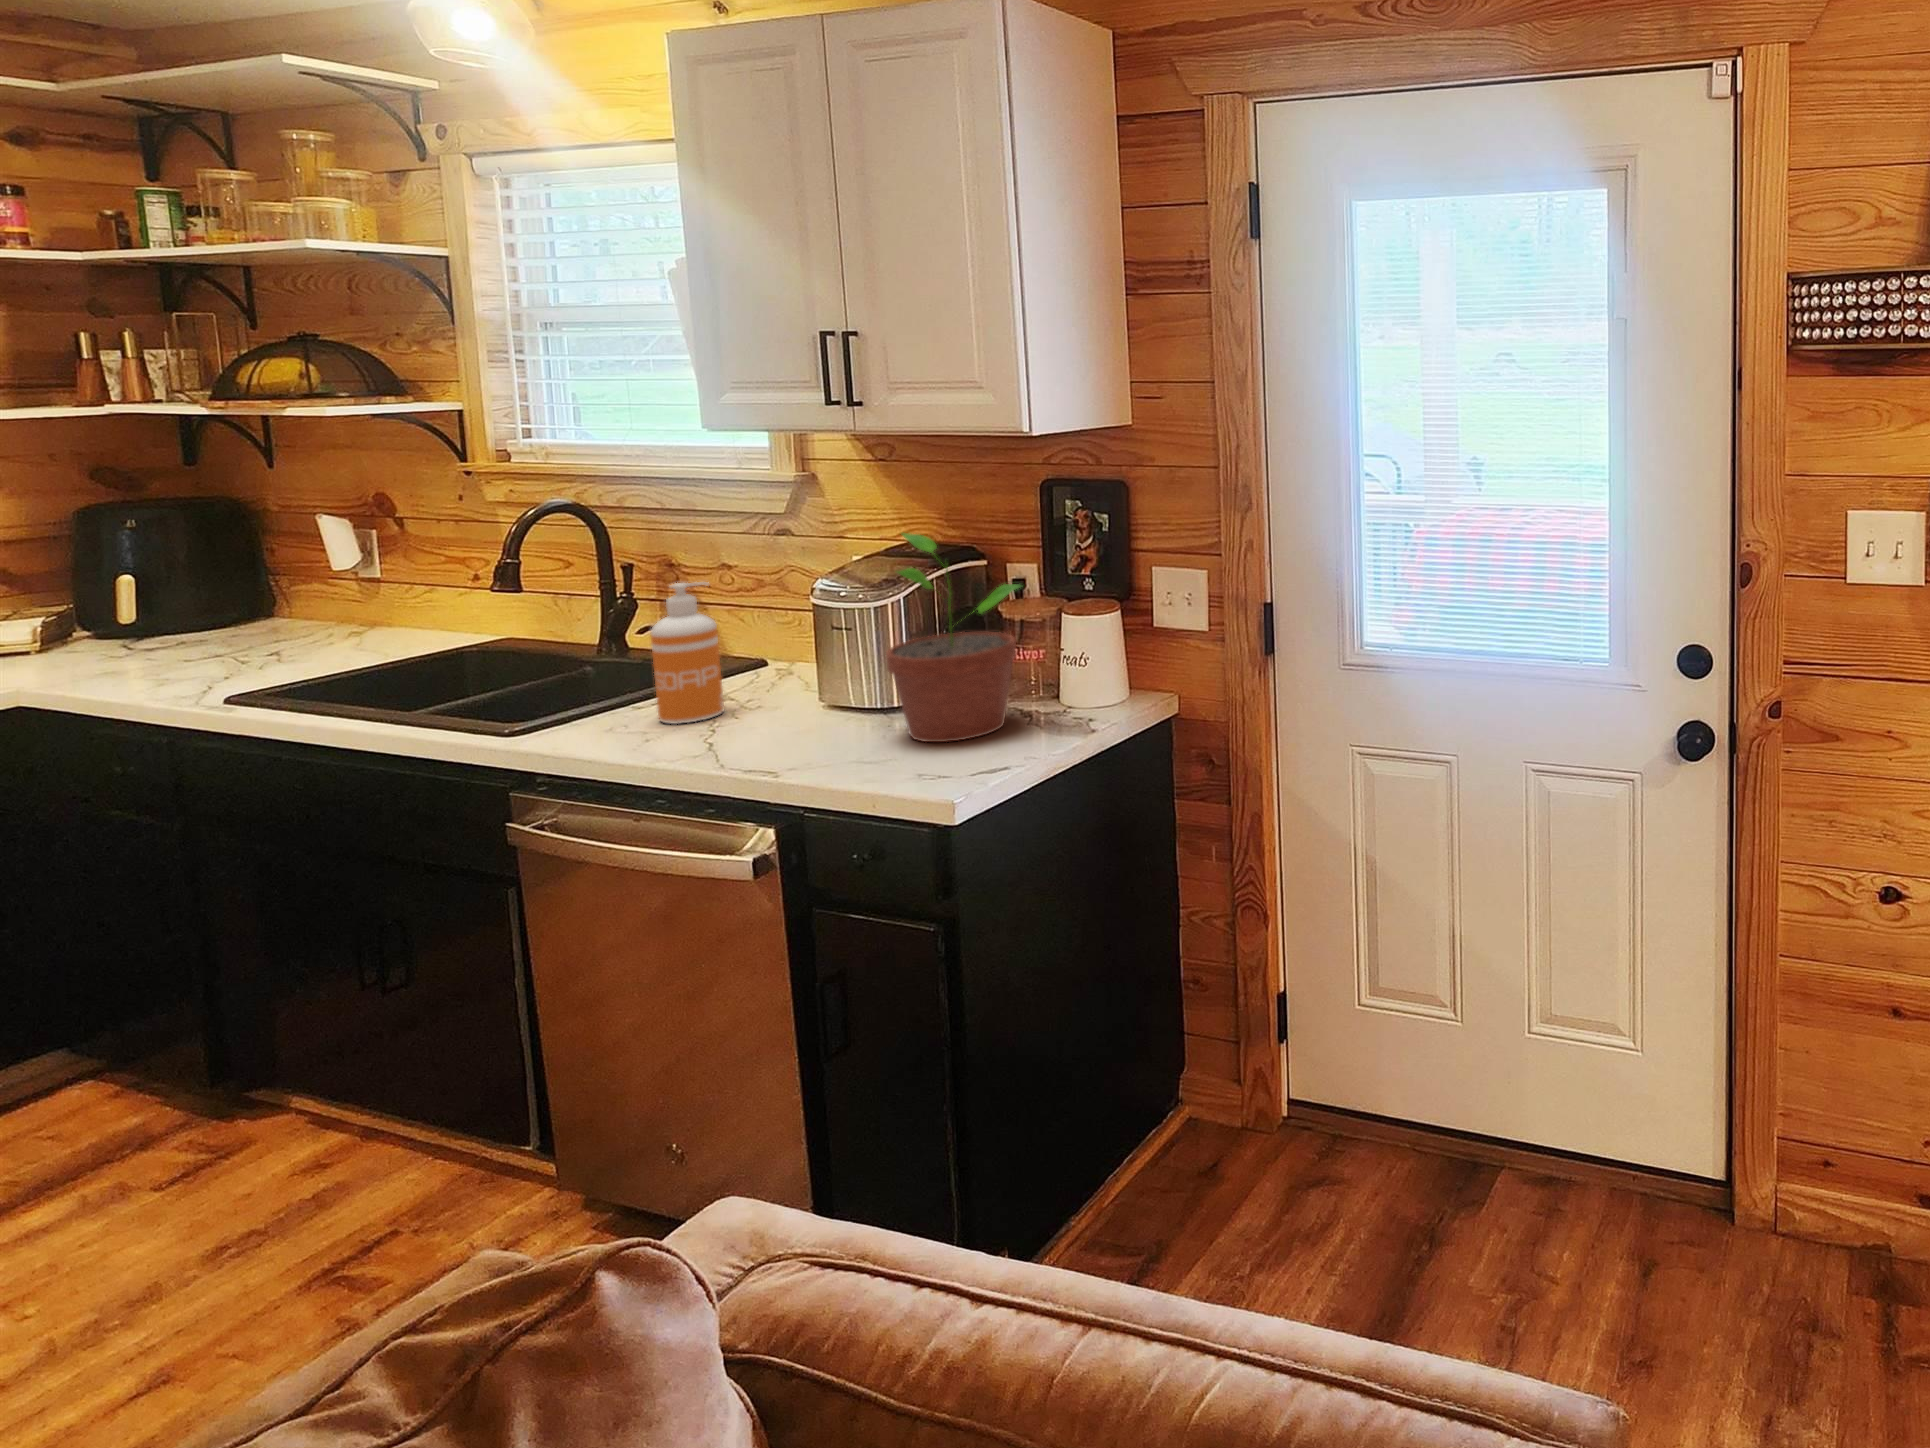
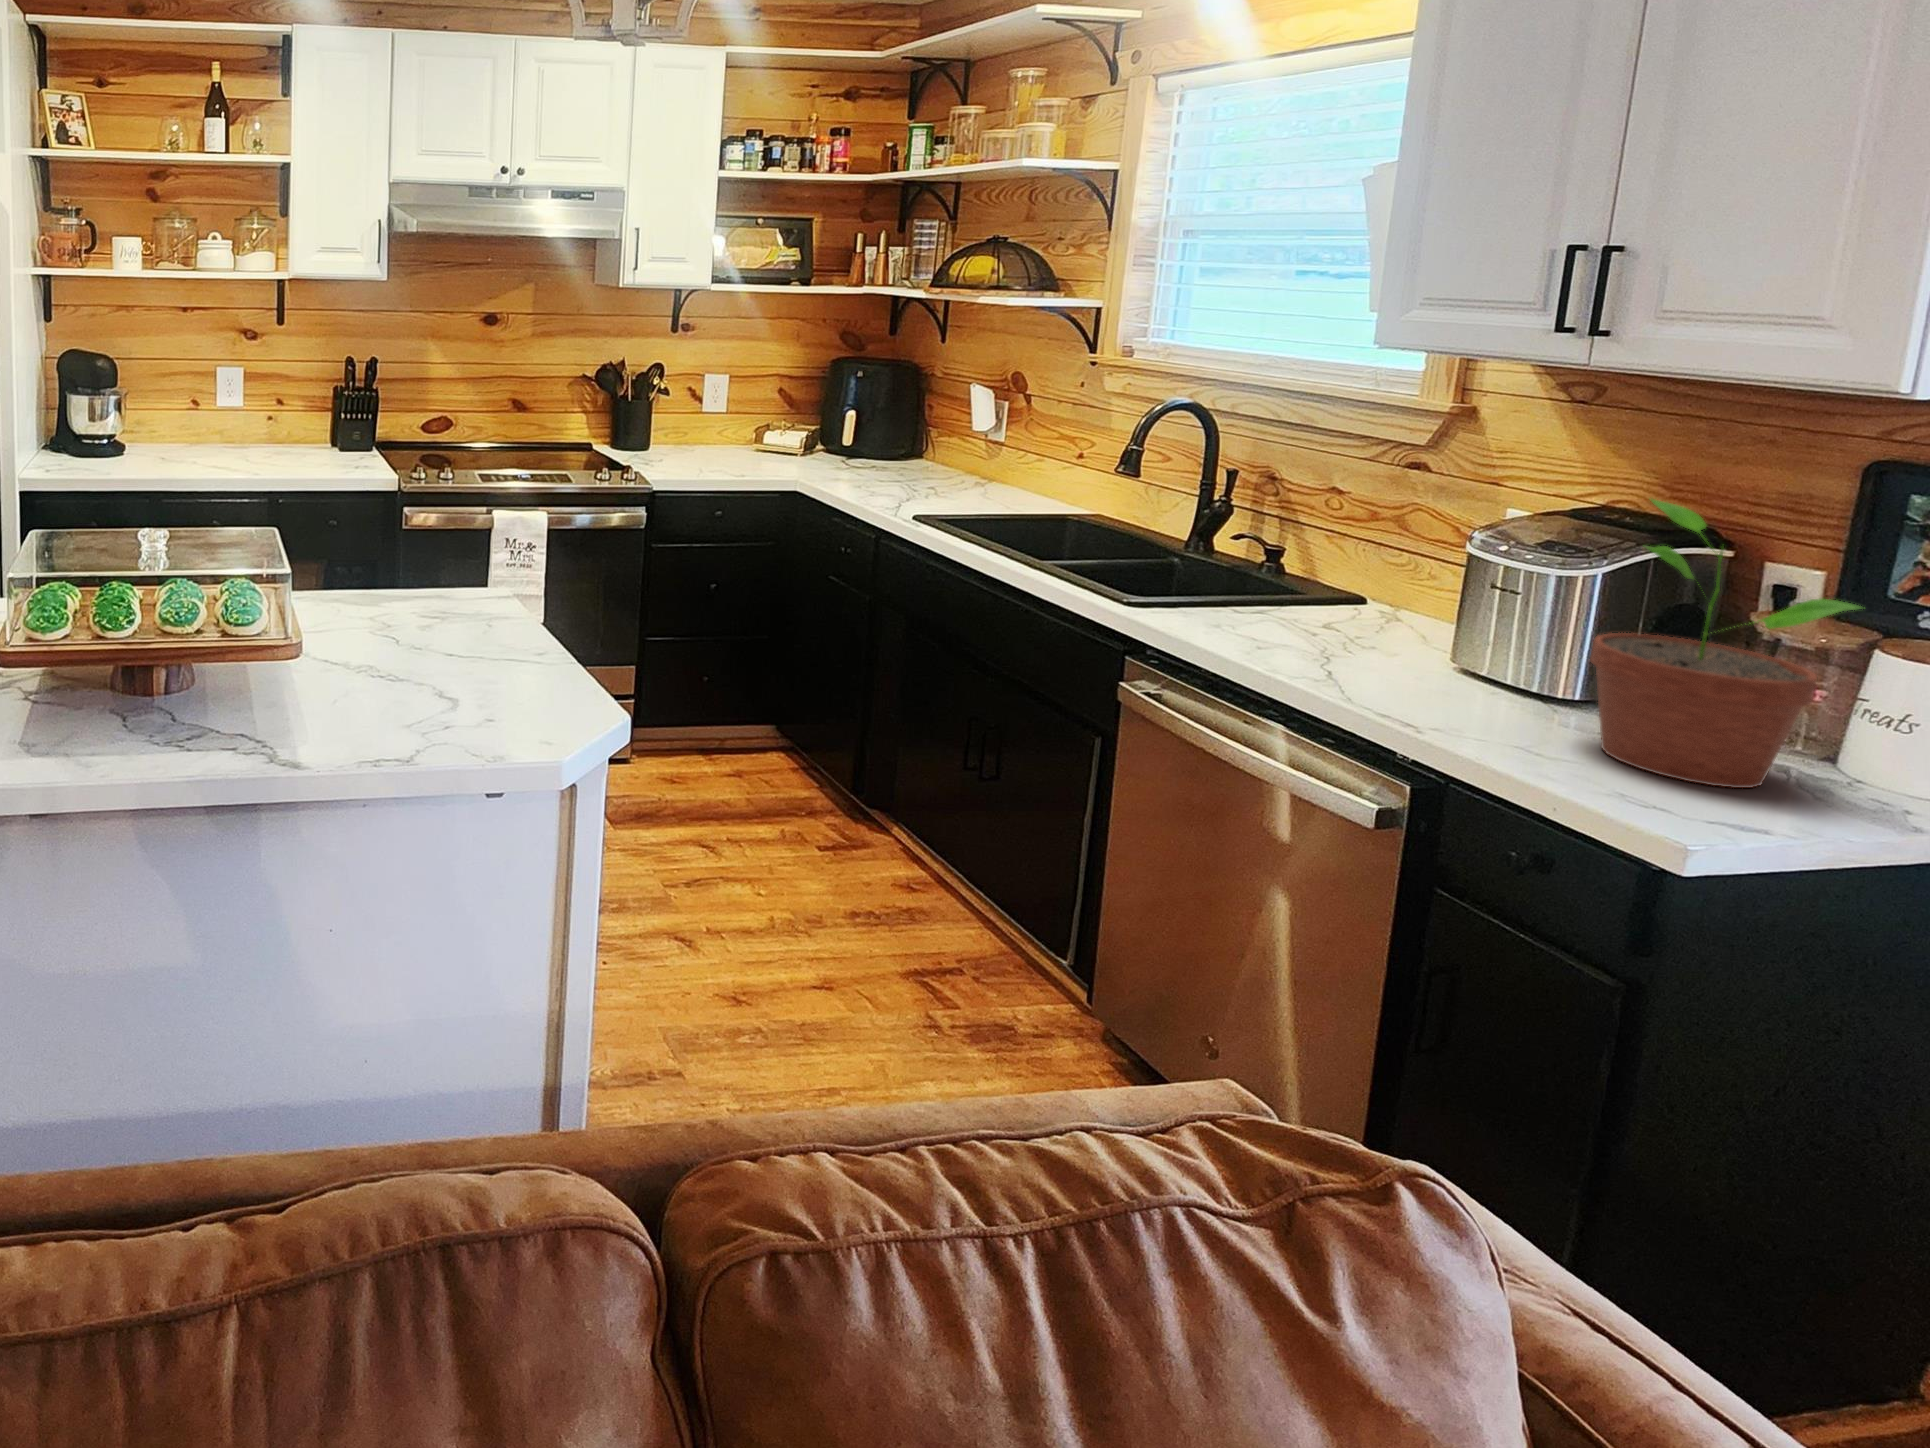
soap dispenser: present [651,582,724,724] -> none [1265,501,1351,647]

